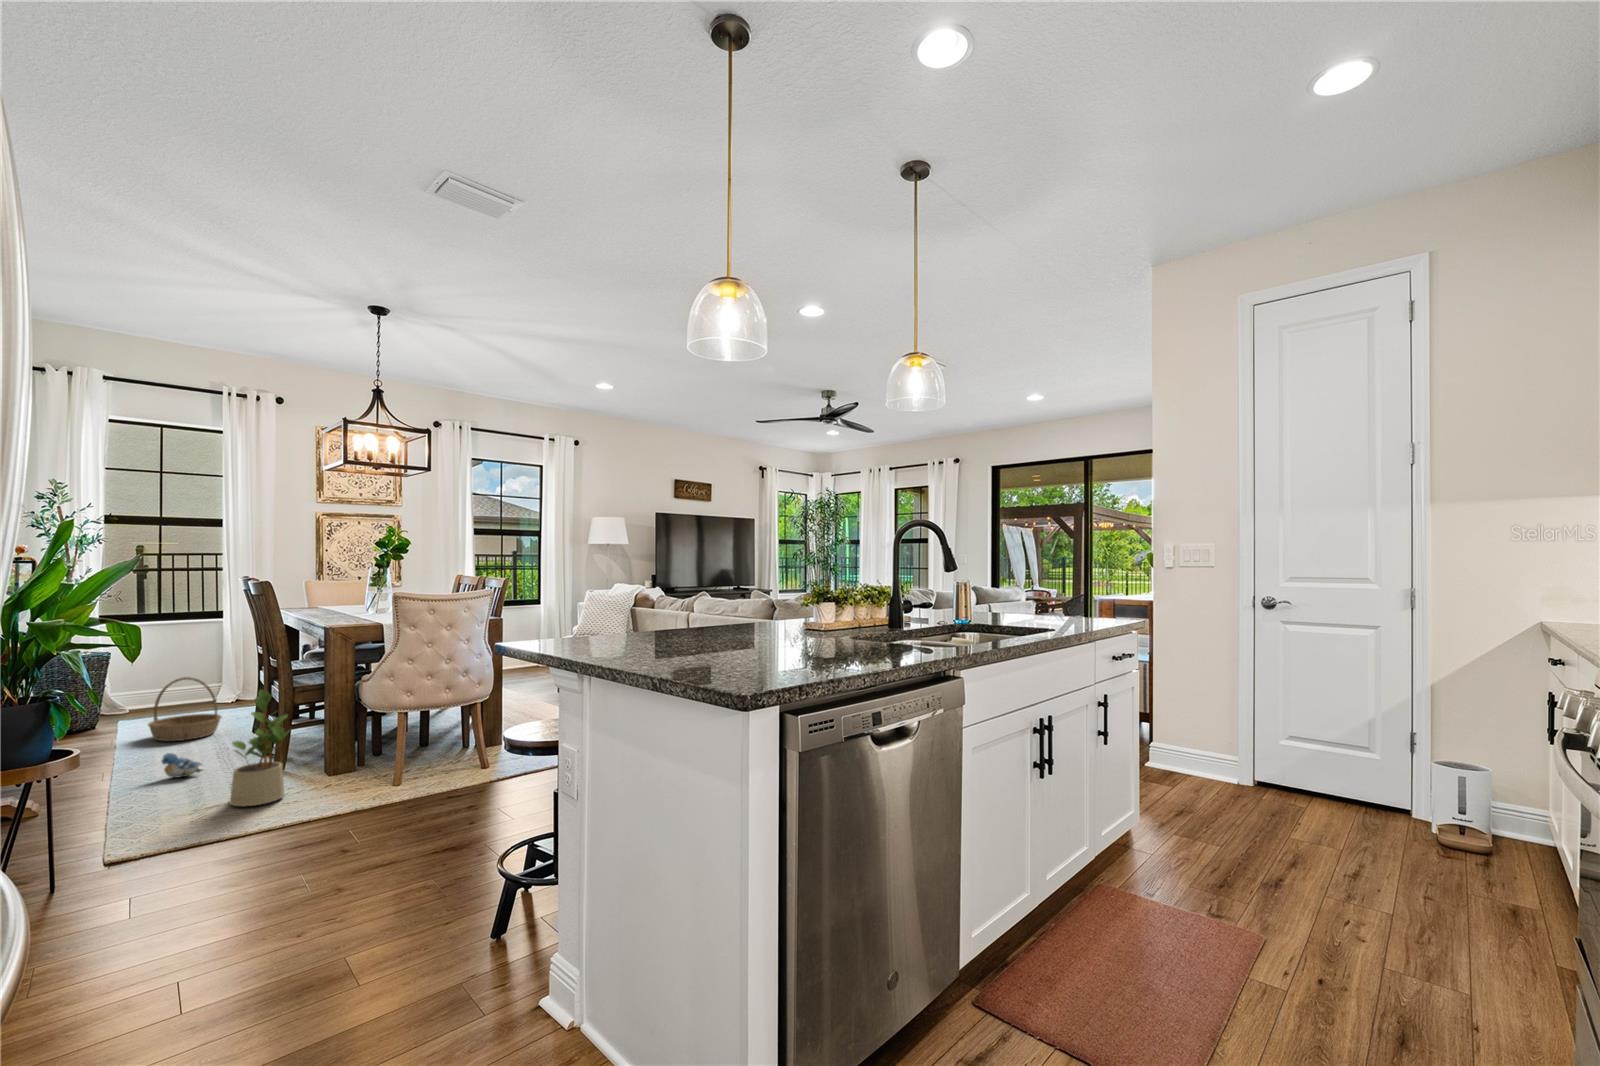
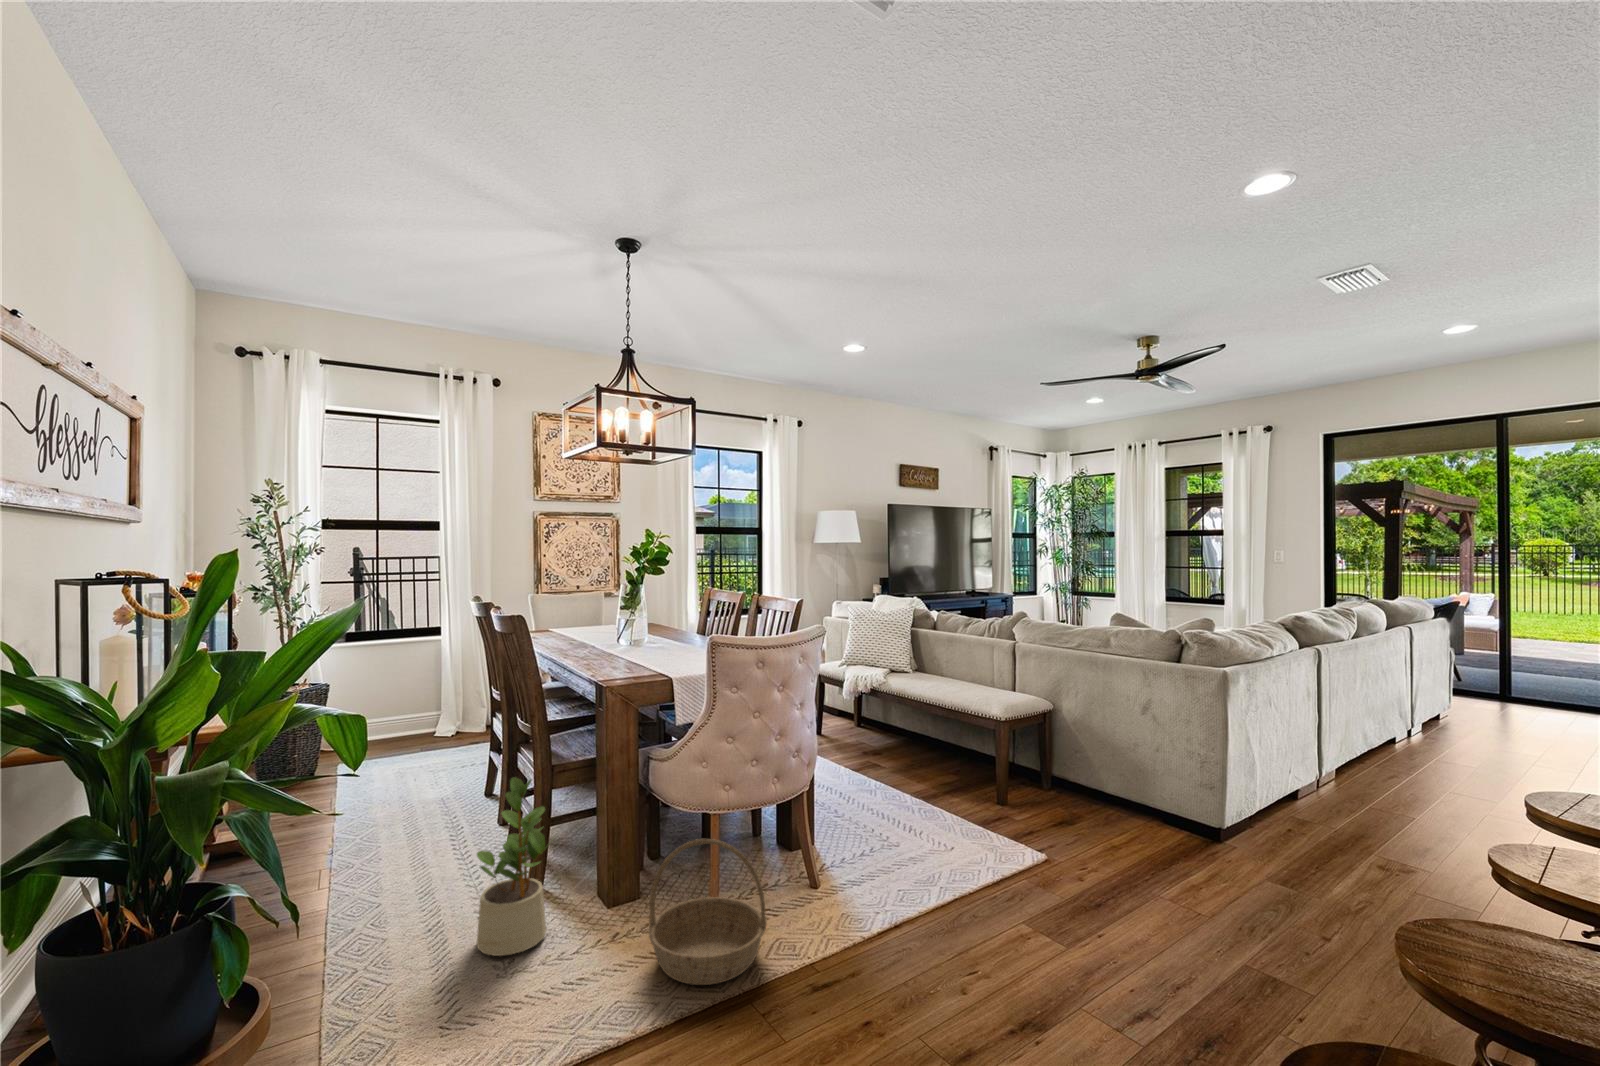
basket: present [148,677,222,741] -> present [649,839,767,985]
plush toy: present [162,753,202,778] -> none [386,843,437,876]

